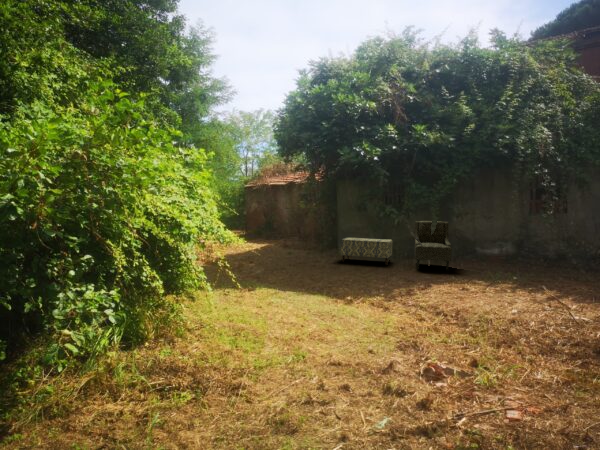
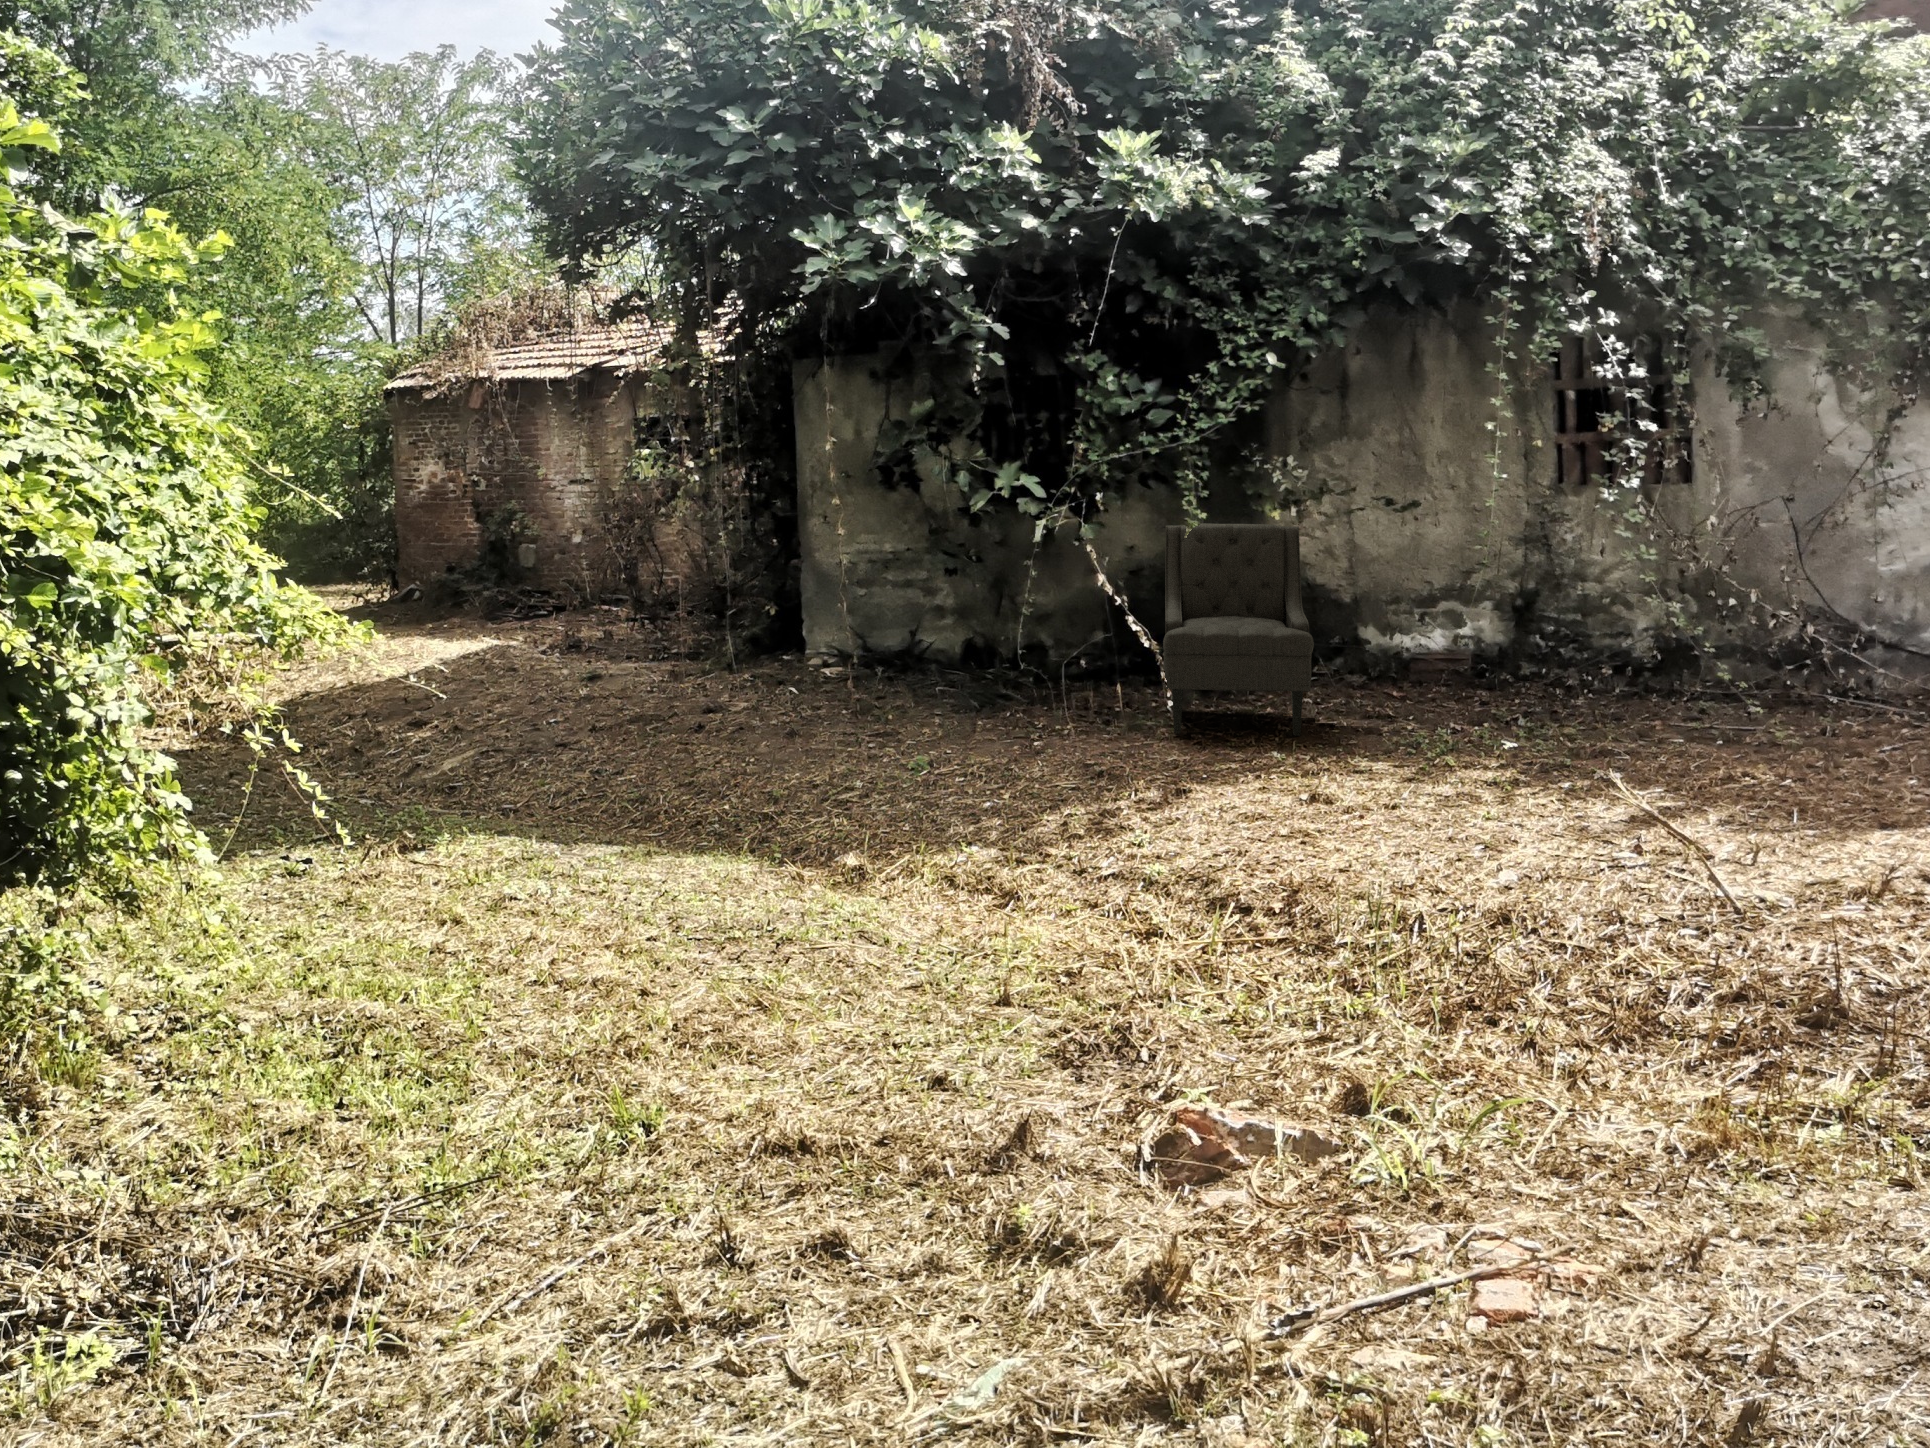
bench: present [341,238,392,265] -> none [846,603,1071,720]

